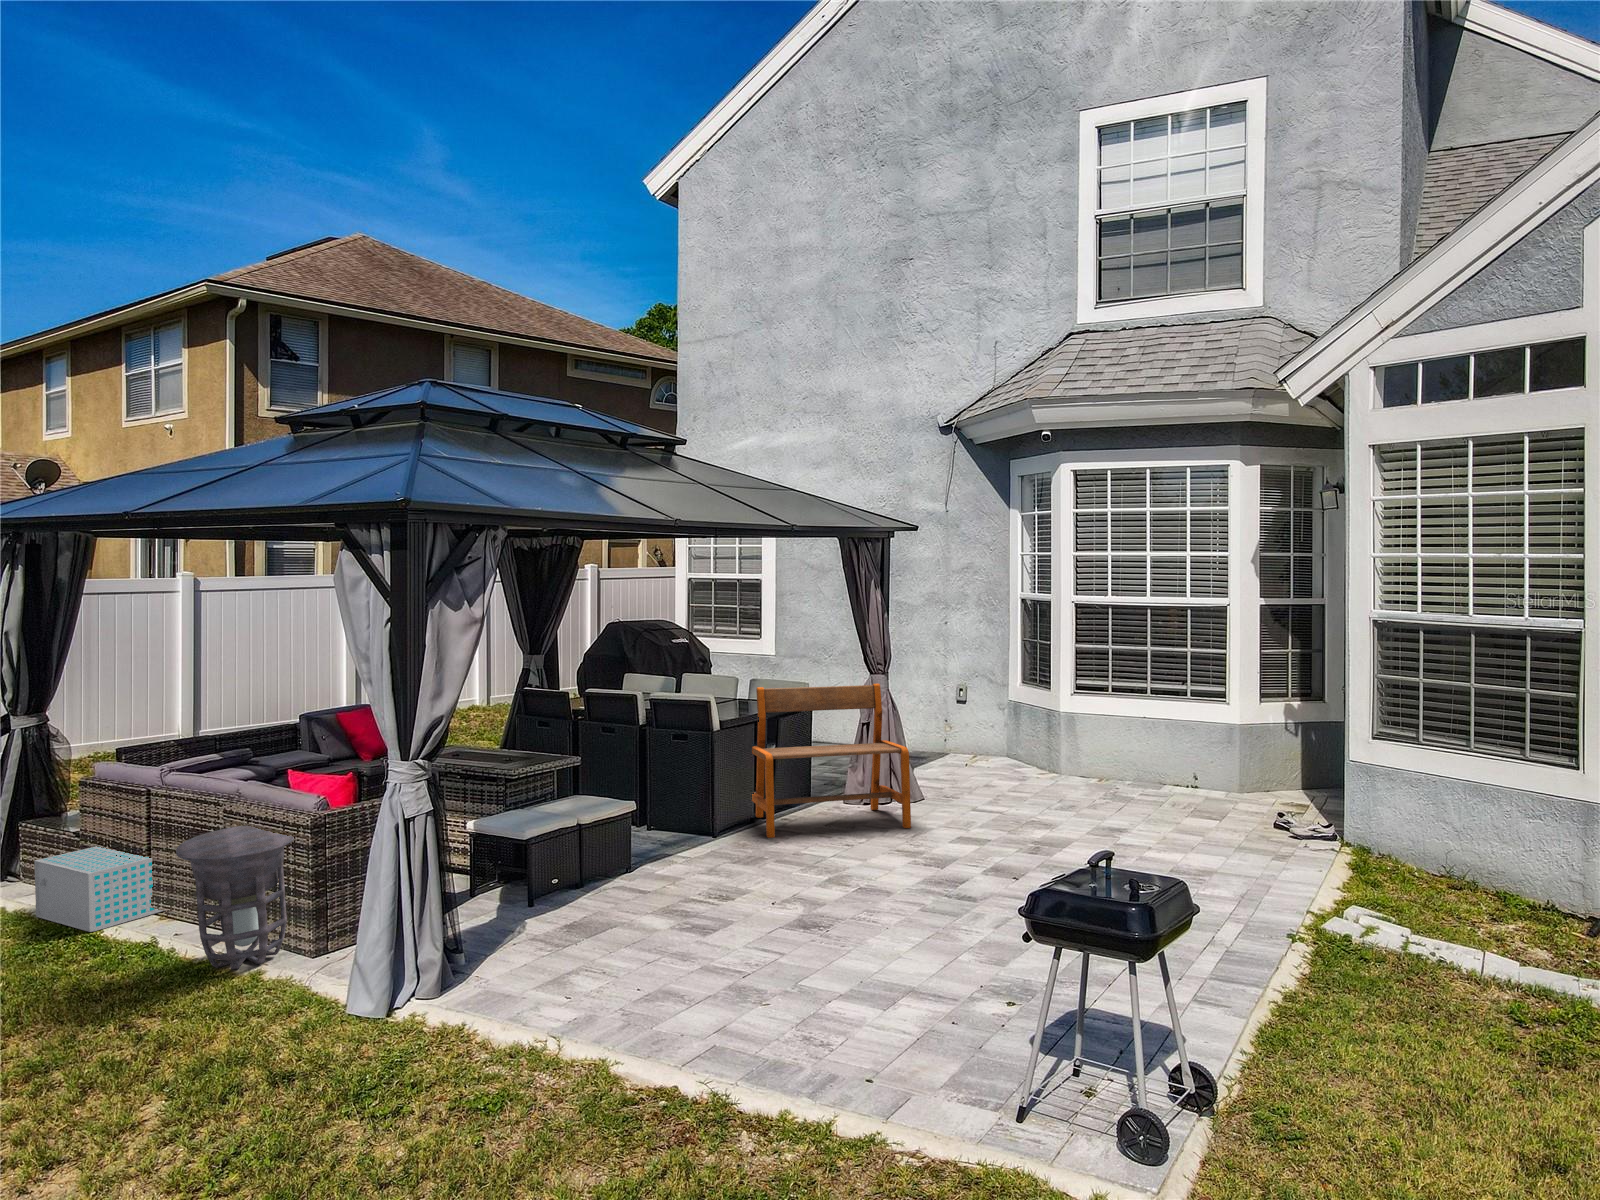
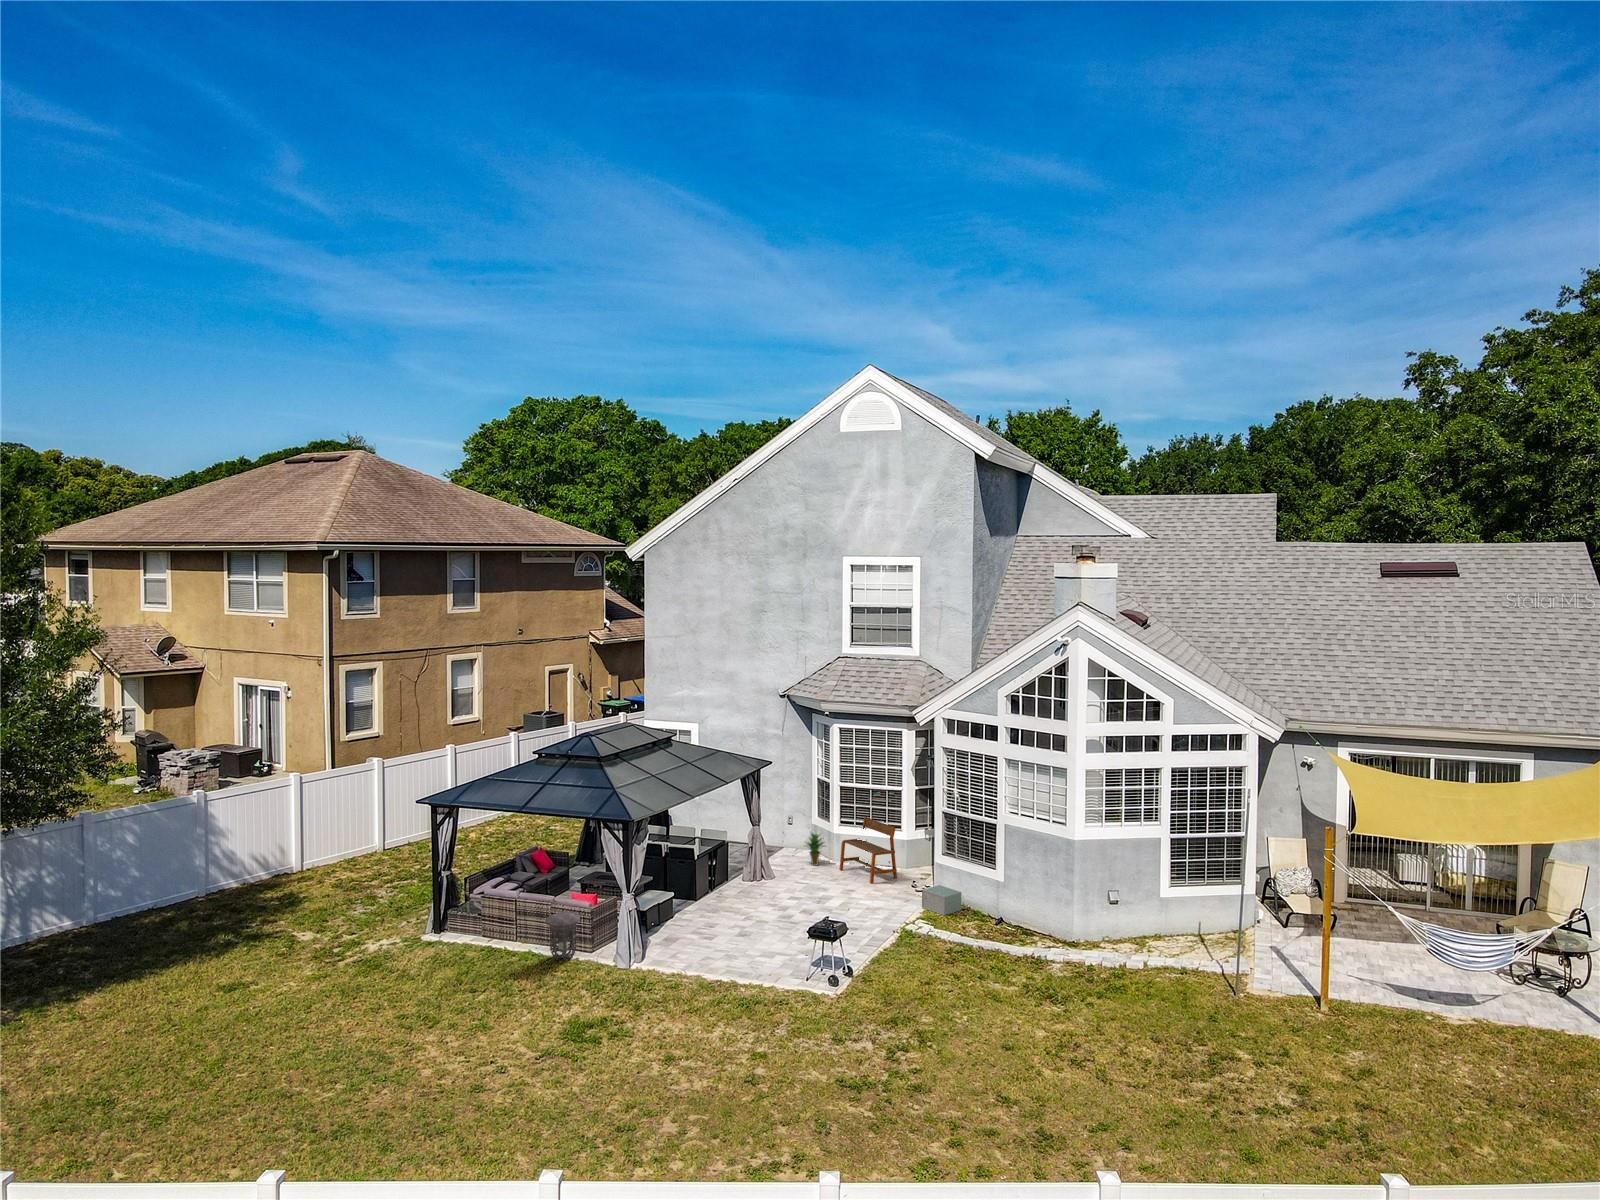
bench: present [752,684,911,838] -> present [840,817,897,884]
potted plant: none [989,706,1044,780] -> present [806,833,826,866]
storage box: present [34,846,163,932] -> present [922,885,961,915]

